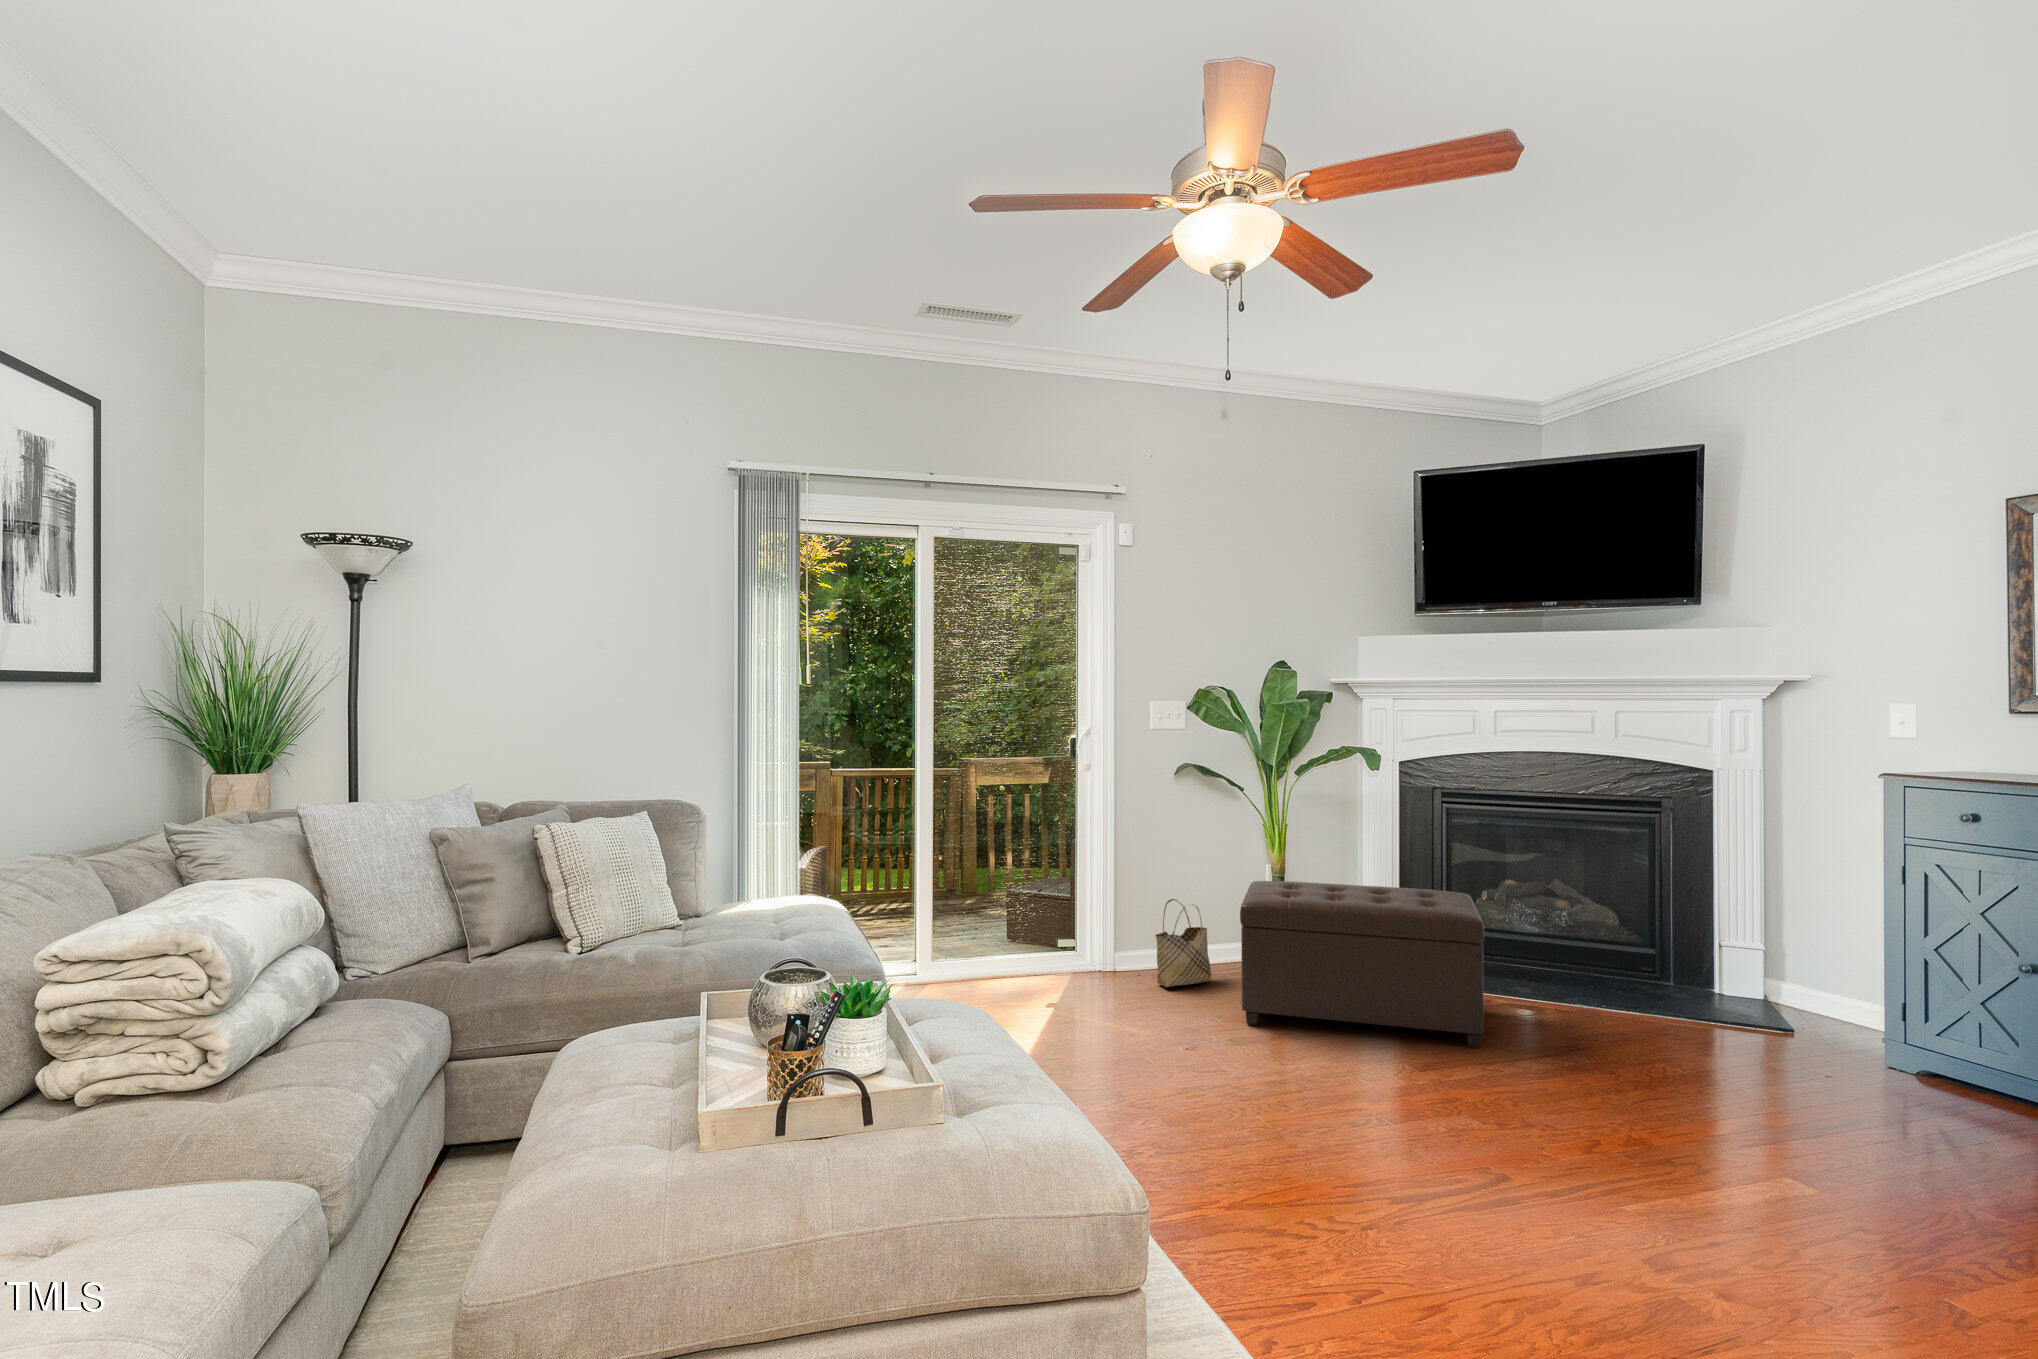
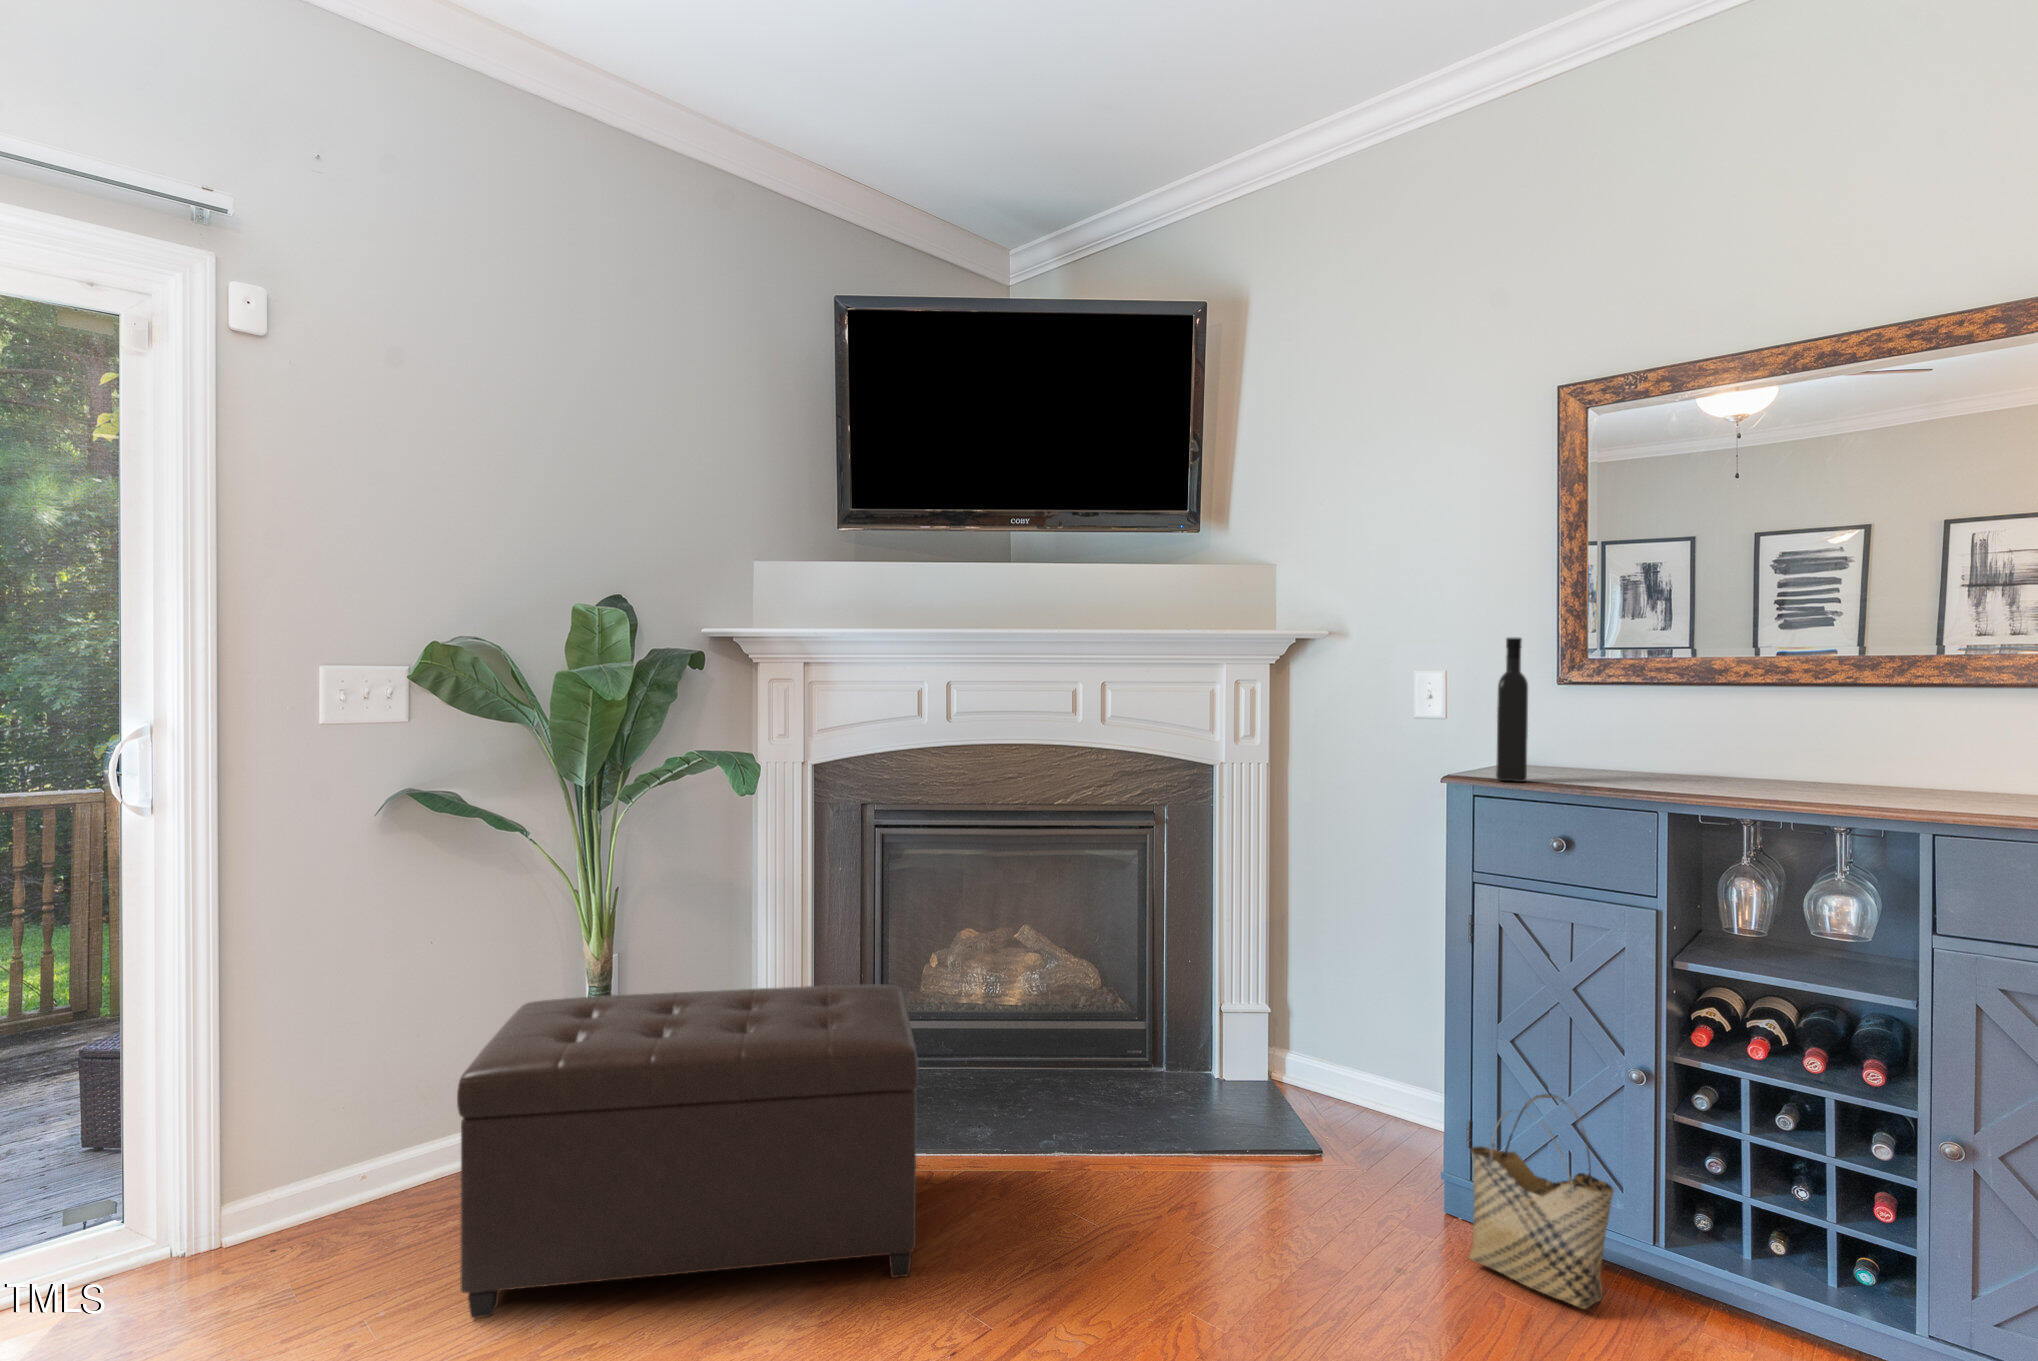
wine bottle: none [1921,686,1950,787] -> present [1496,638,1528,782]
woven basket: present [1156,899,1211,987] -> present [1469,1094,1614,1309]

